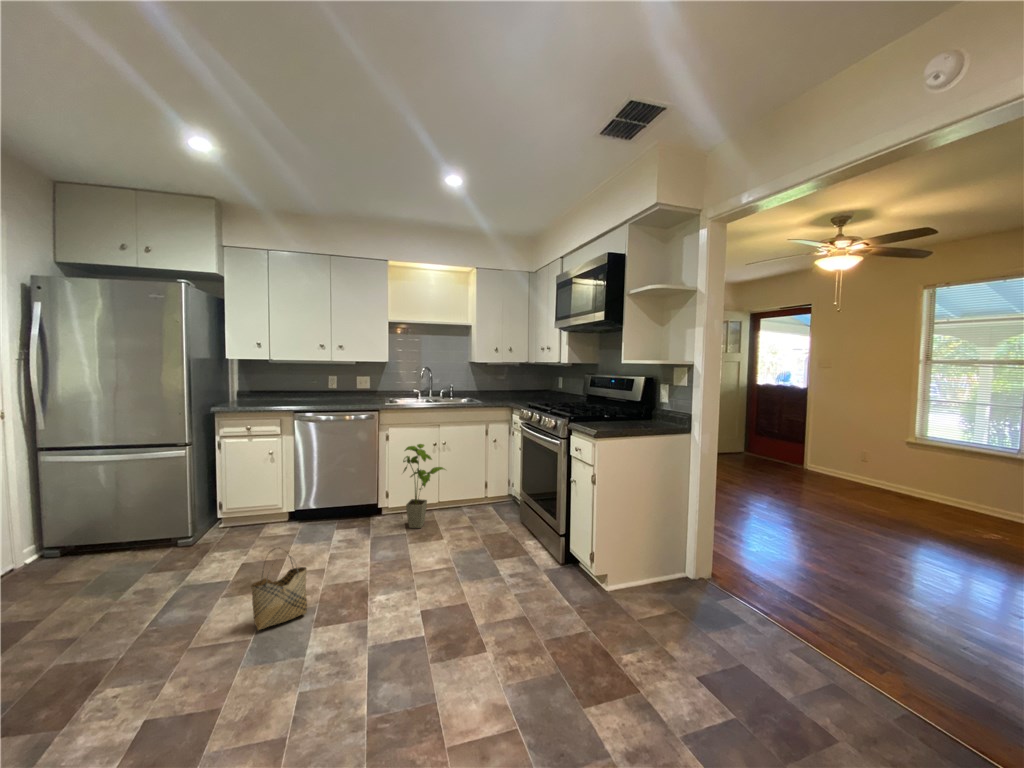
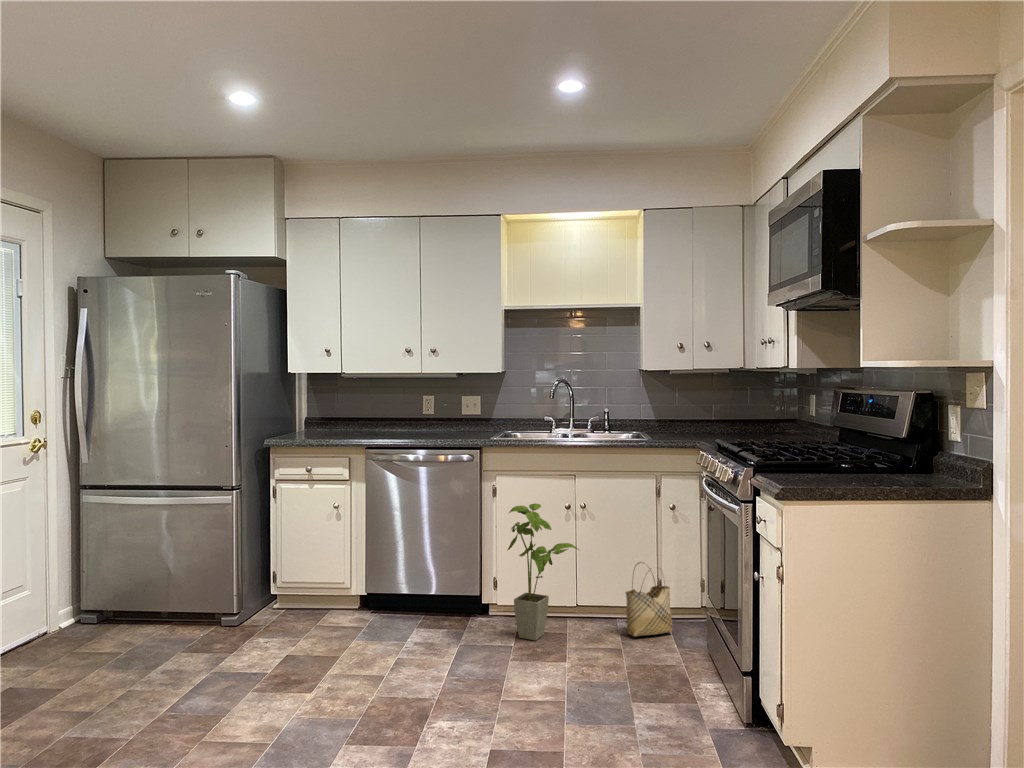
woven basket: present [251,548,307,630] -> present [626,562,673,637]

